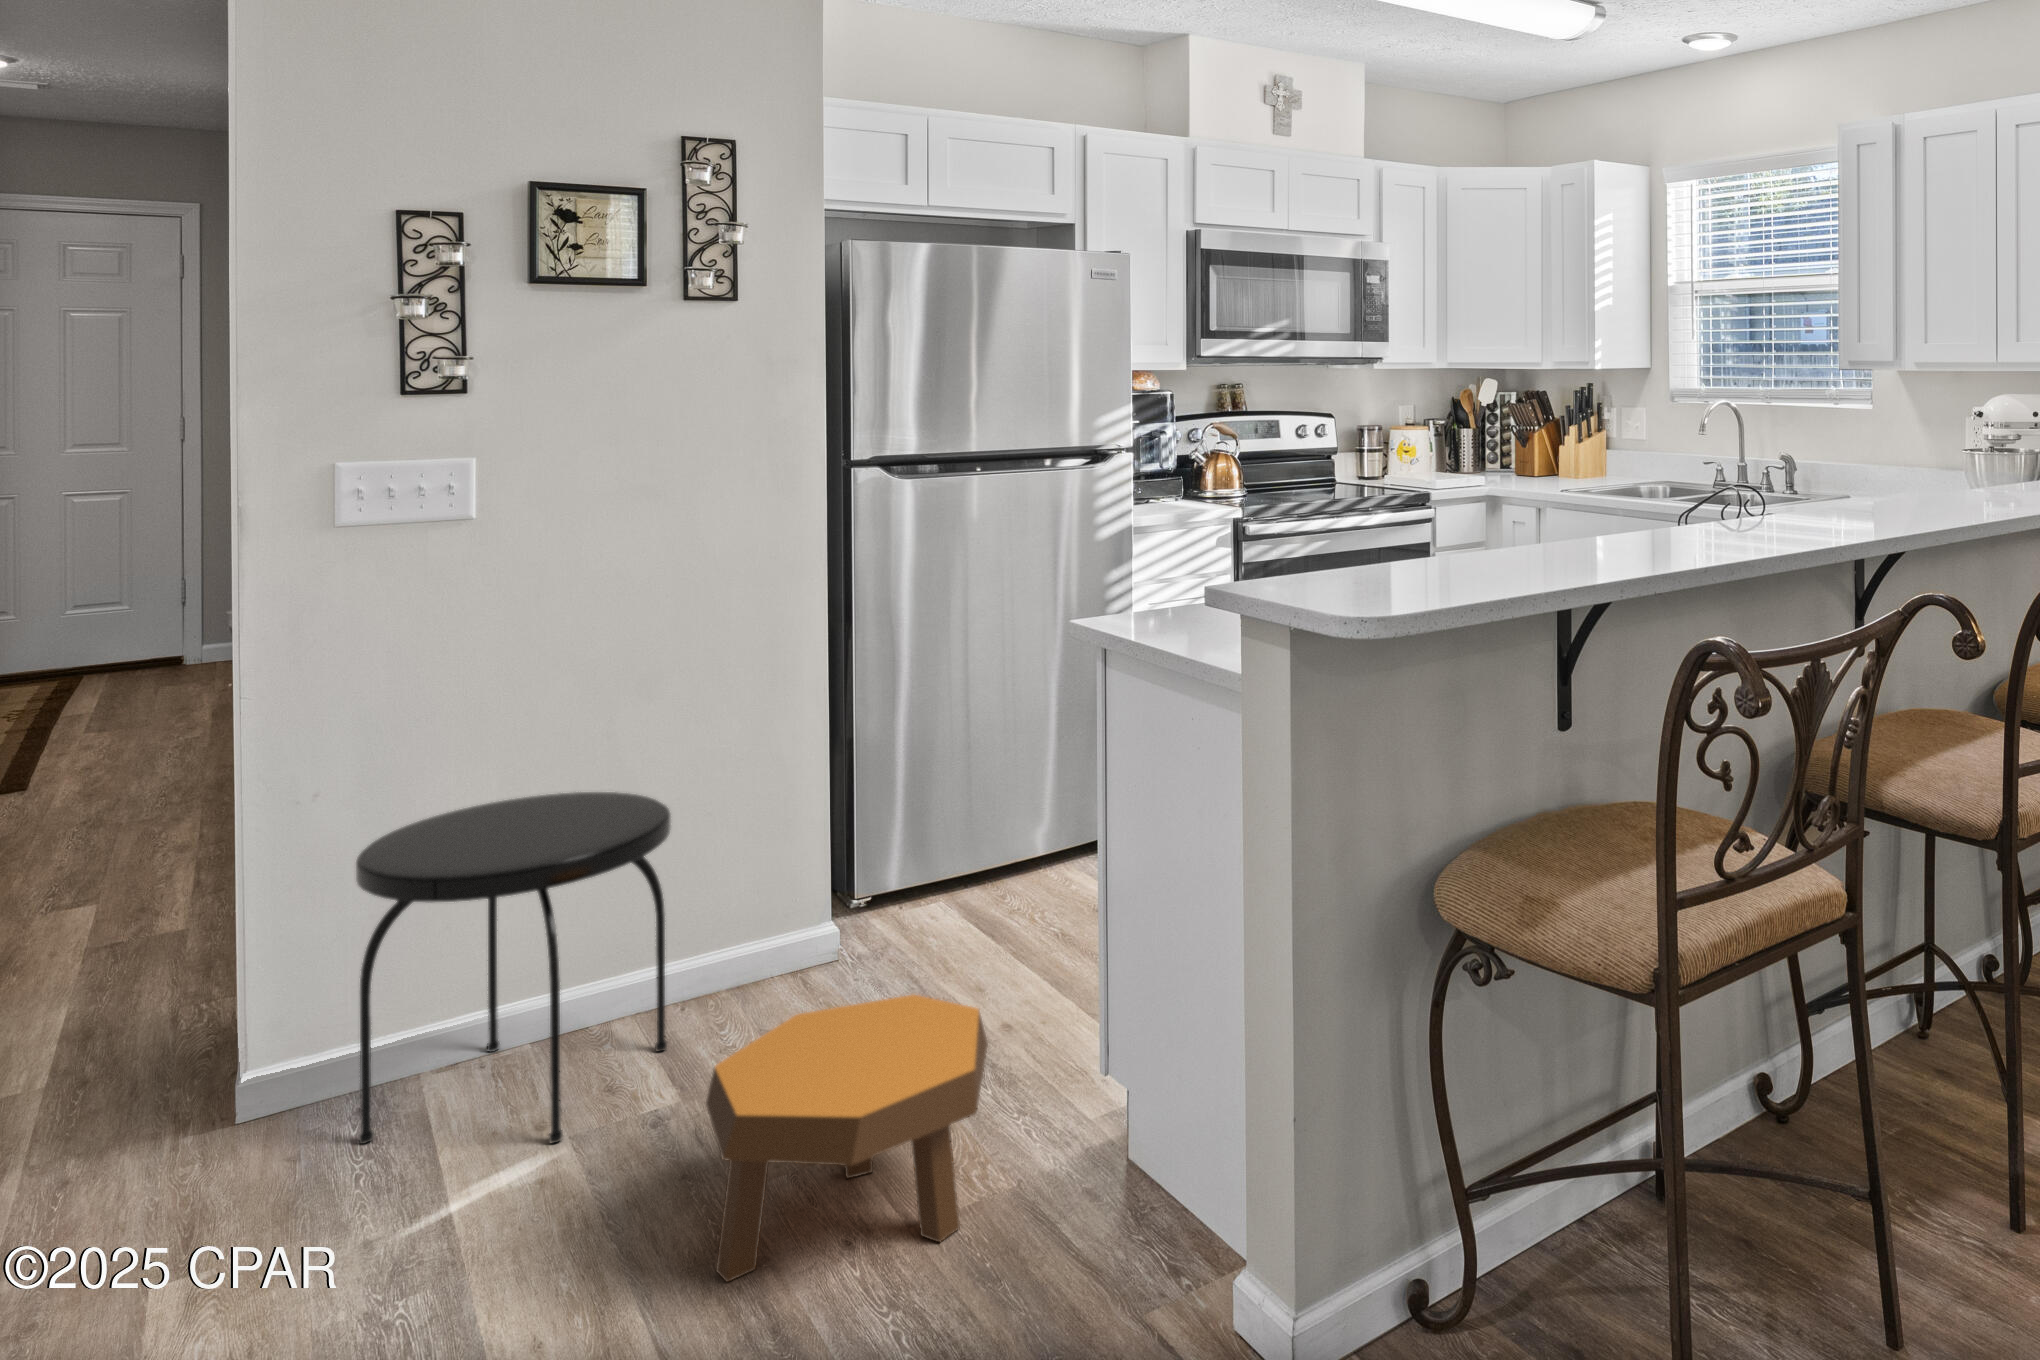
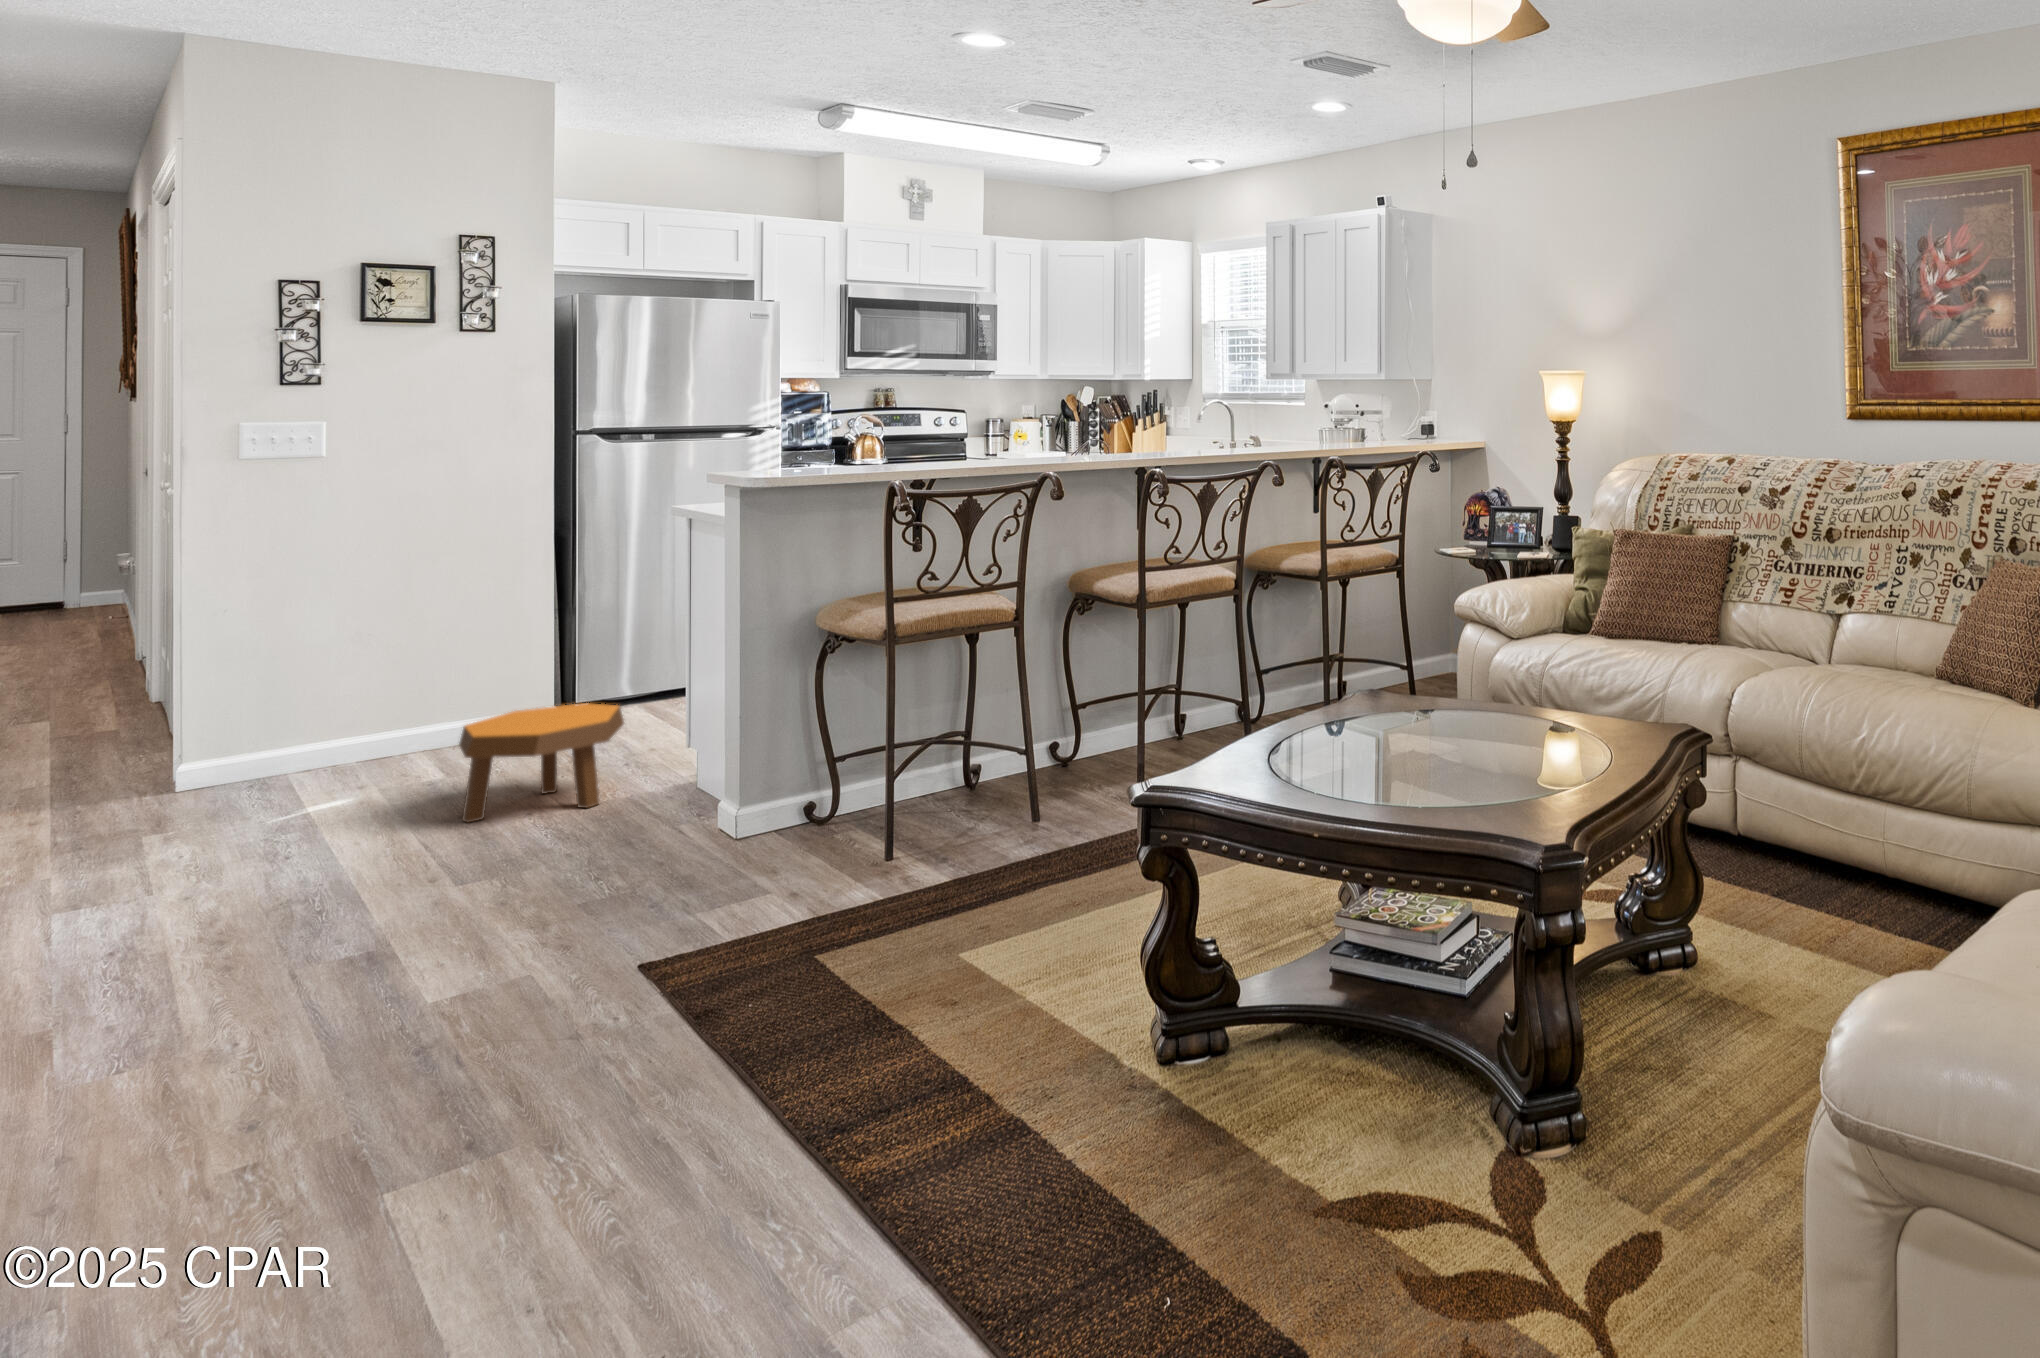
side table: present [356,792,671,1144] -> none [254,617,446,796]

